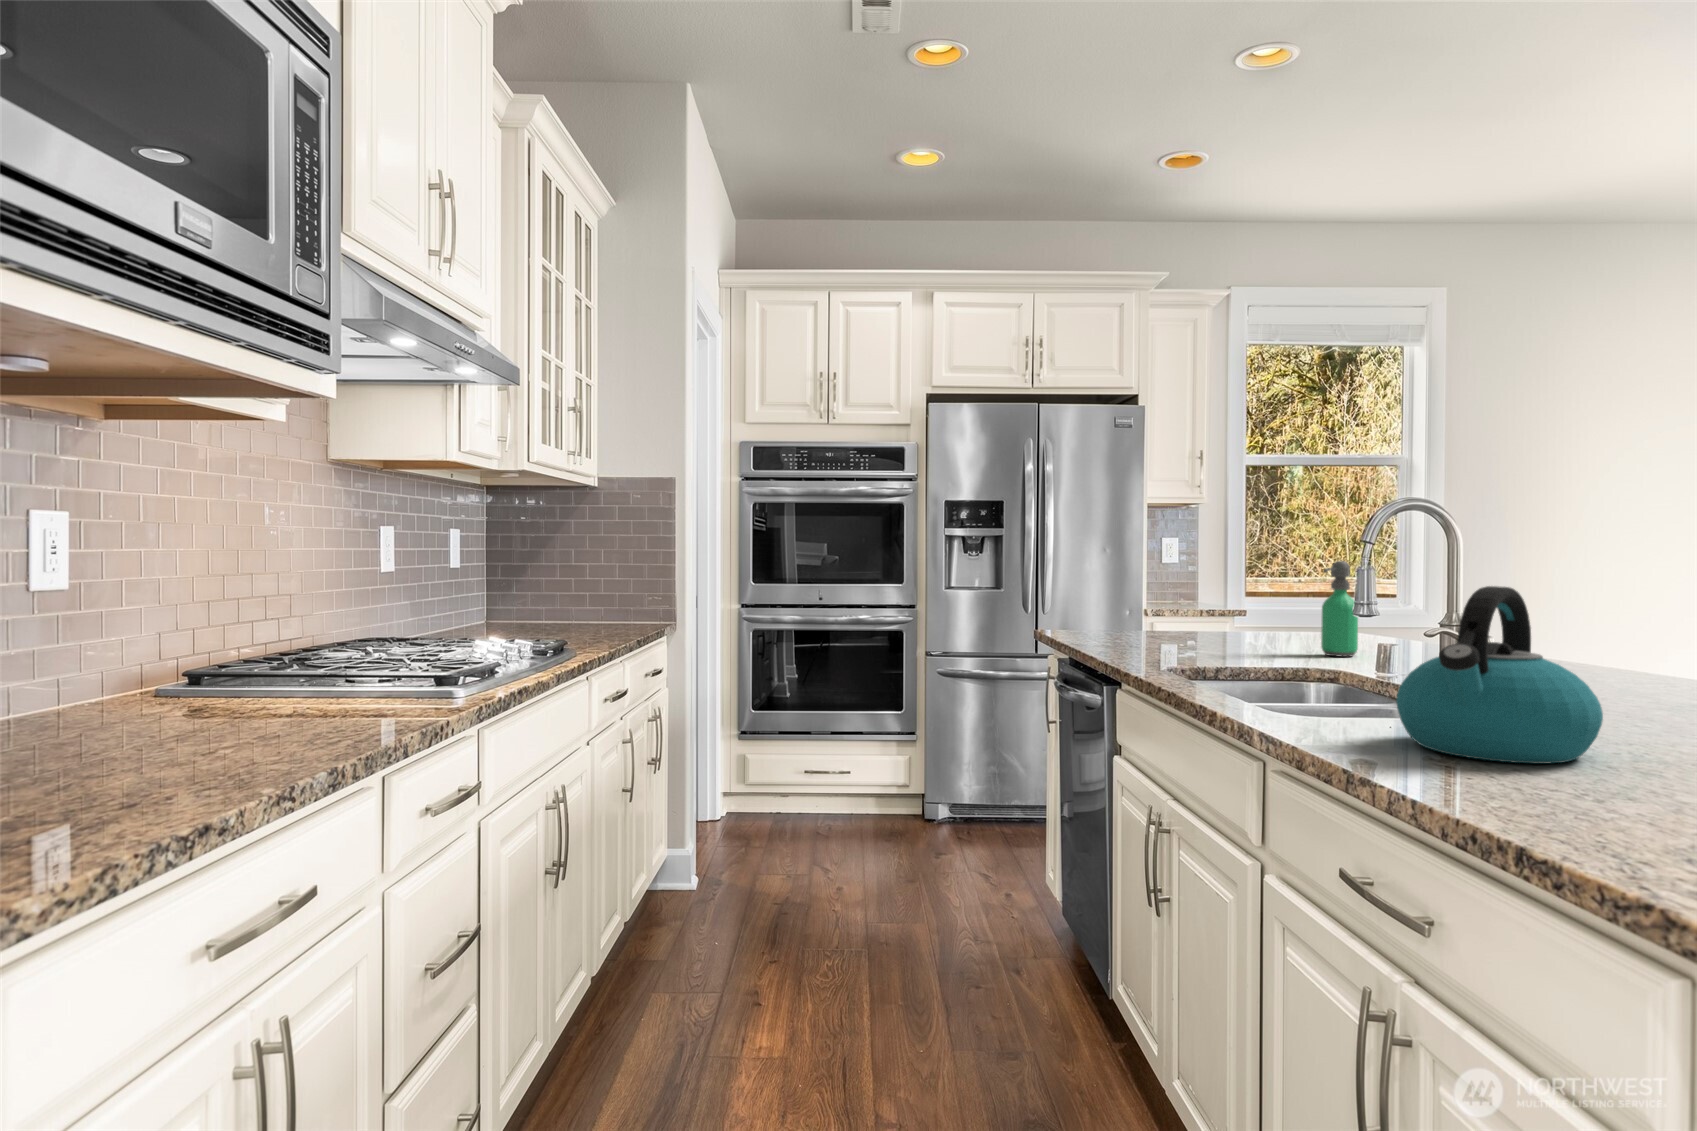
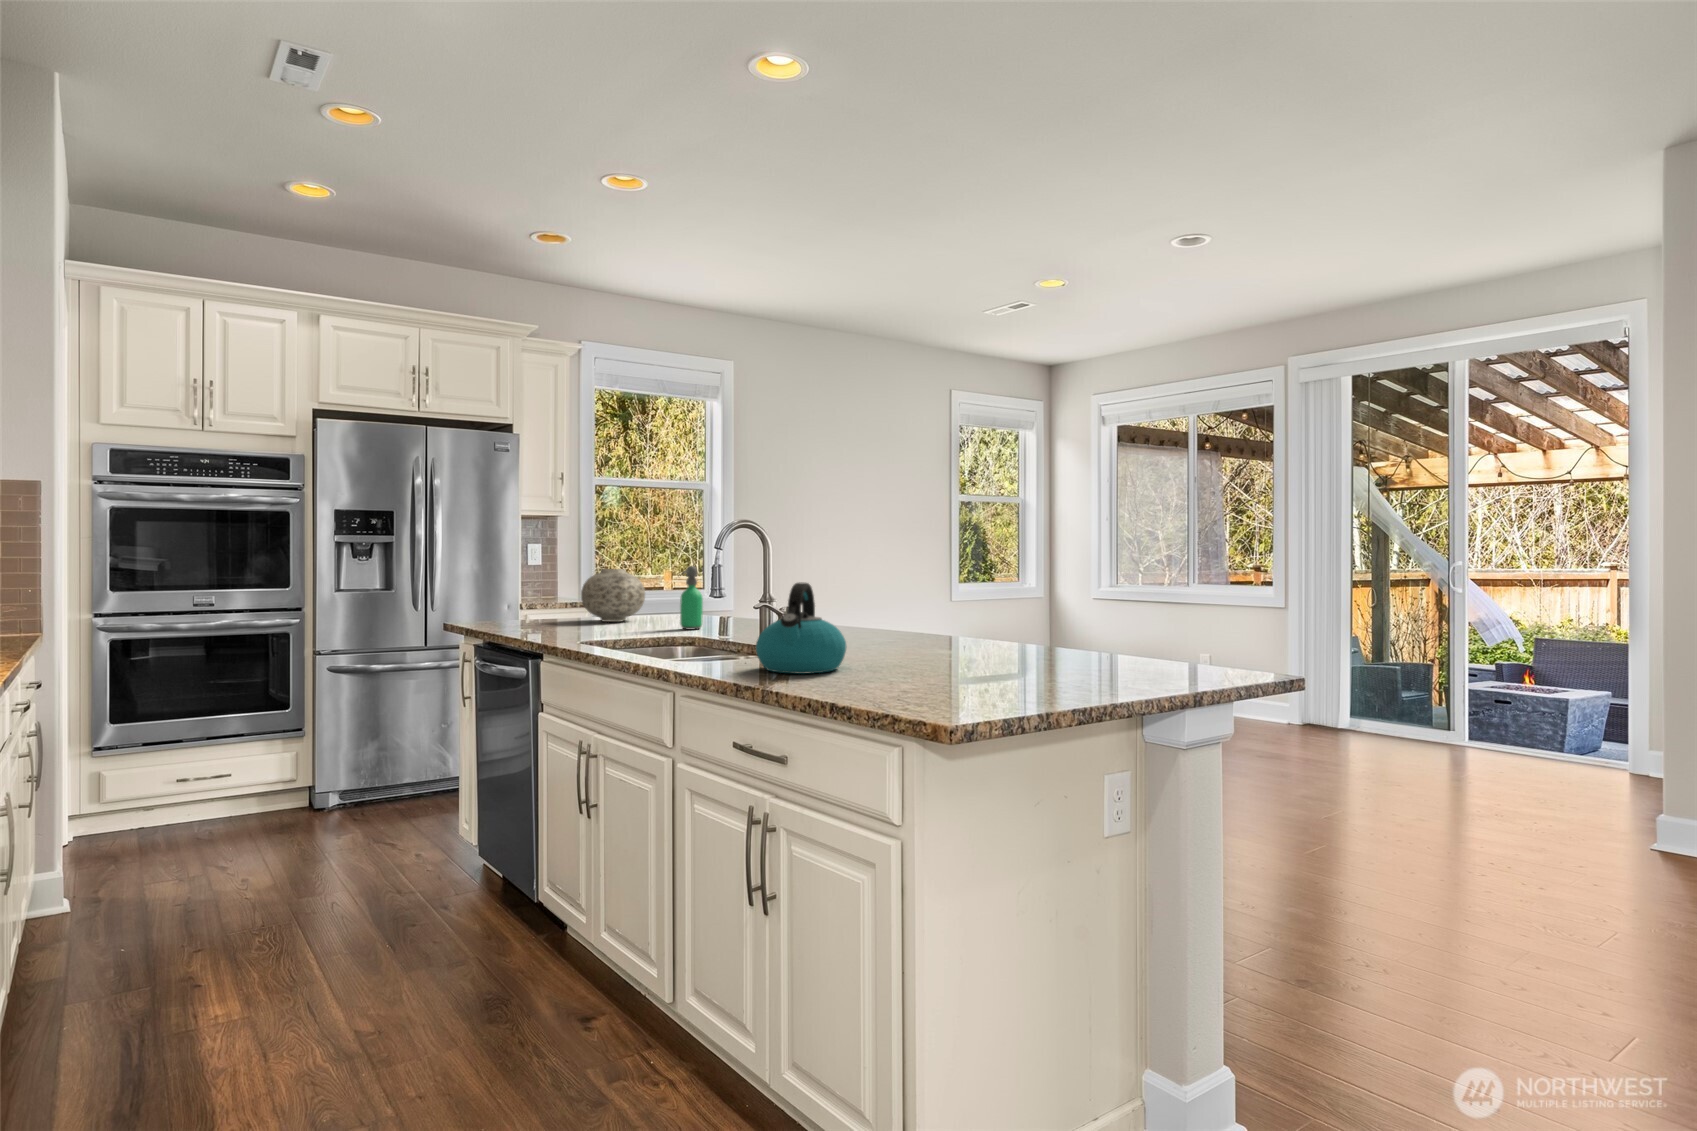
vase: none [1190,565,1281,638] -> present [581,569,645,622]

